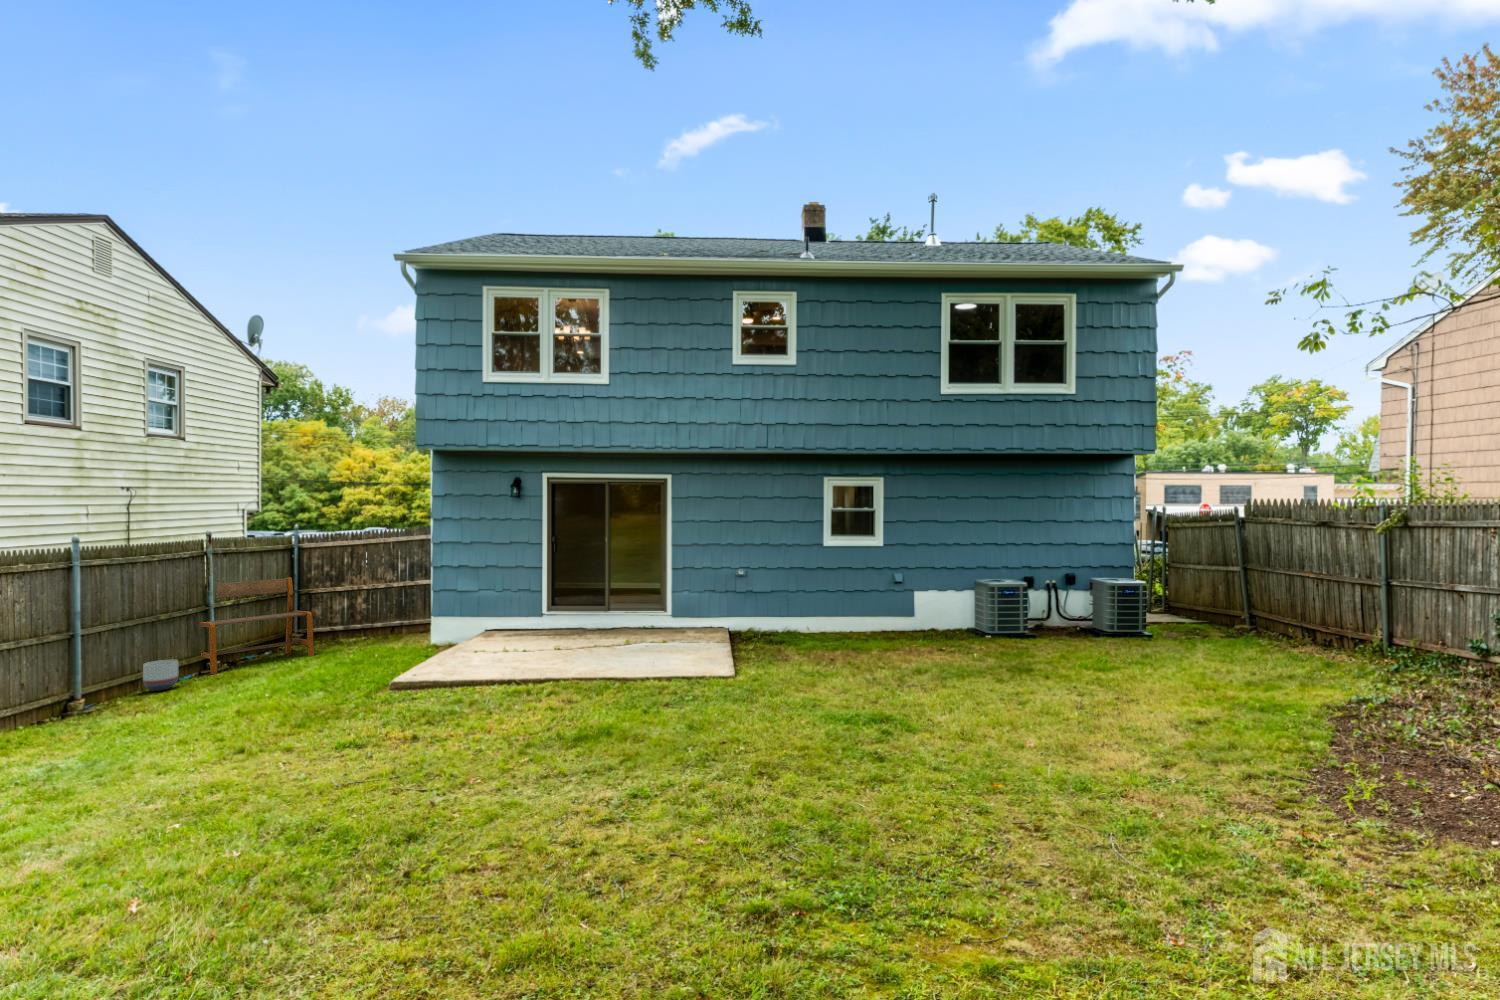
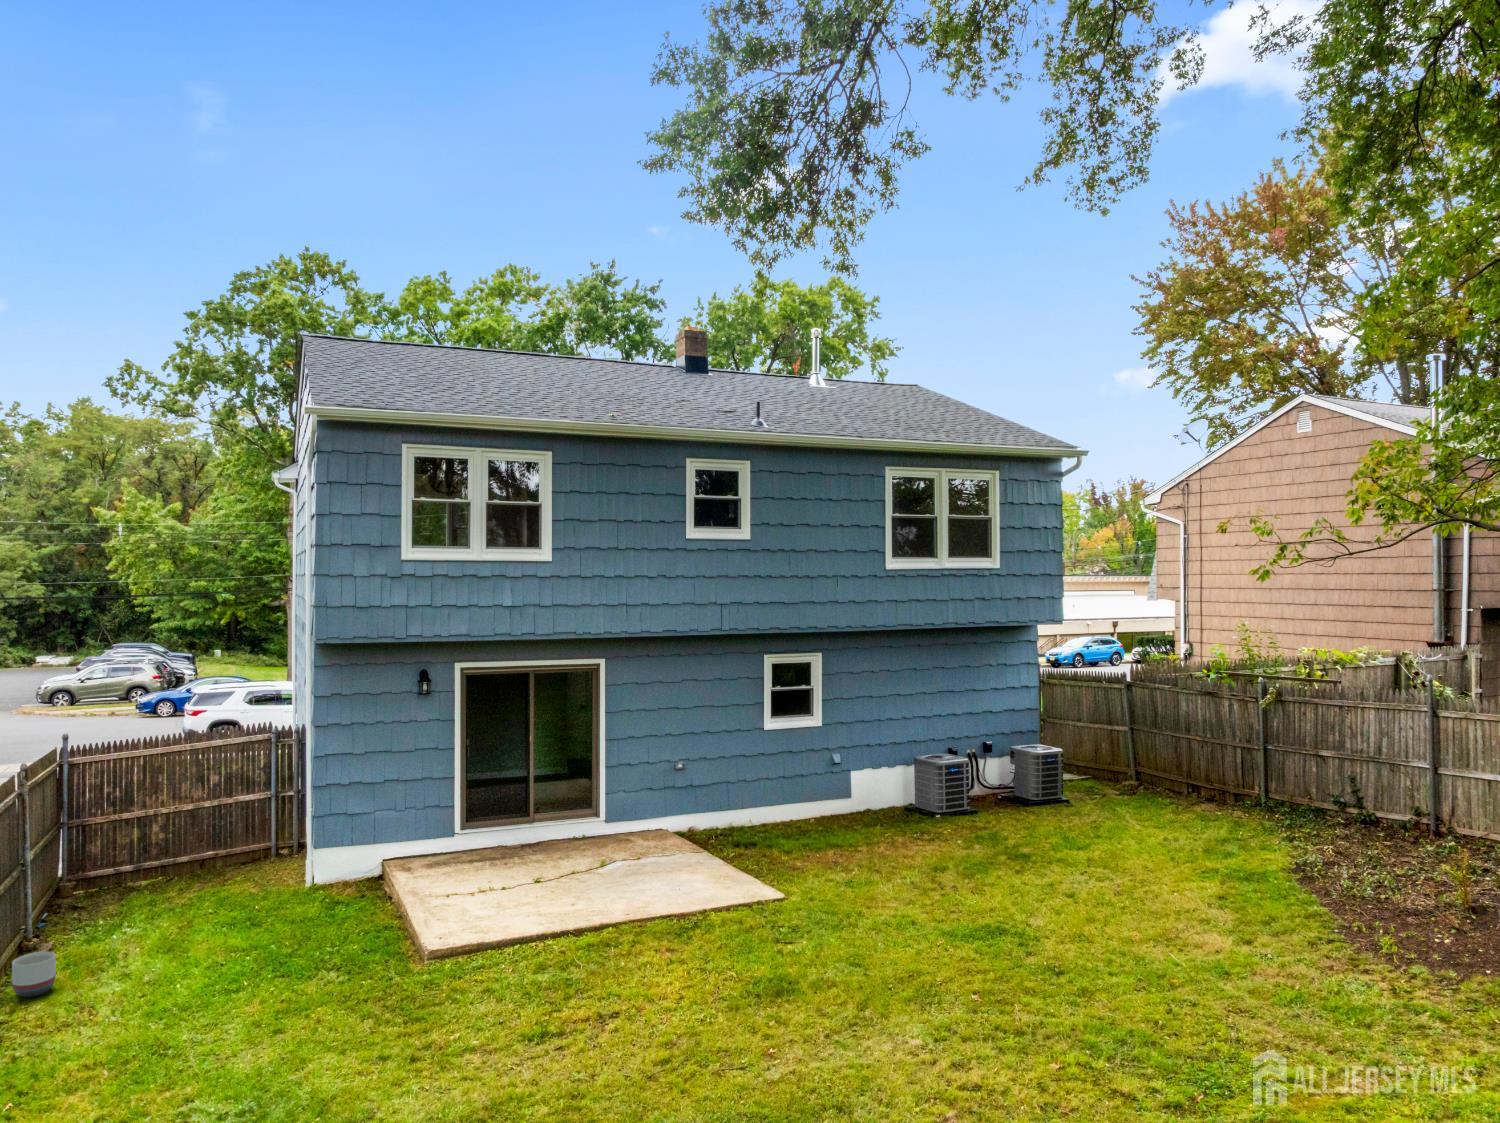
bench: present [200,577,314,674] -> none [5,814,160,962]

